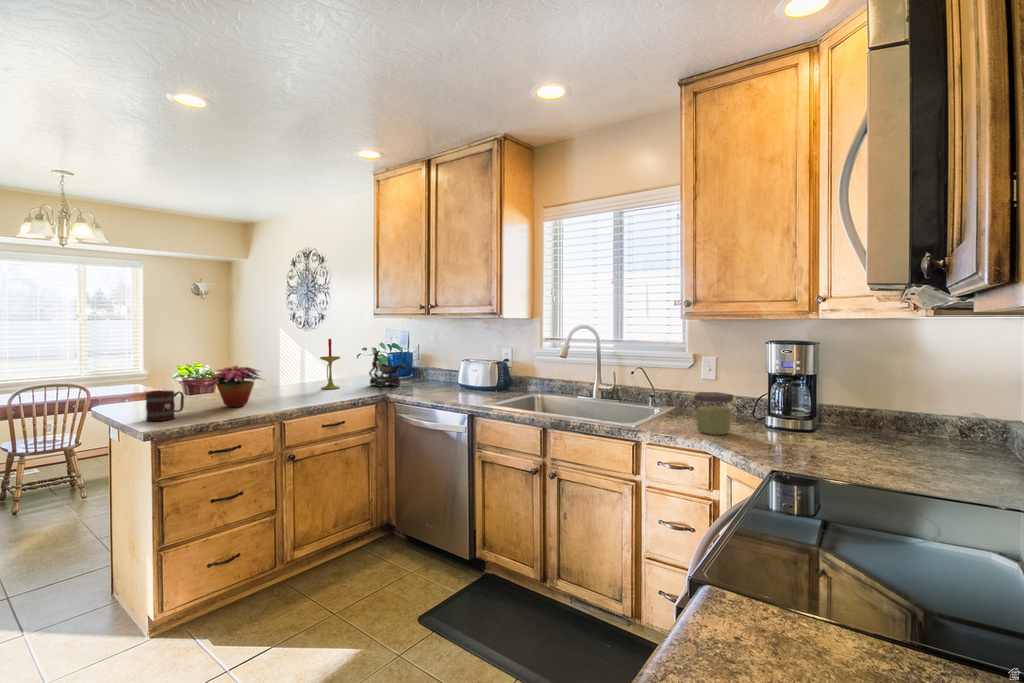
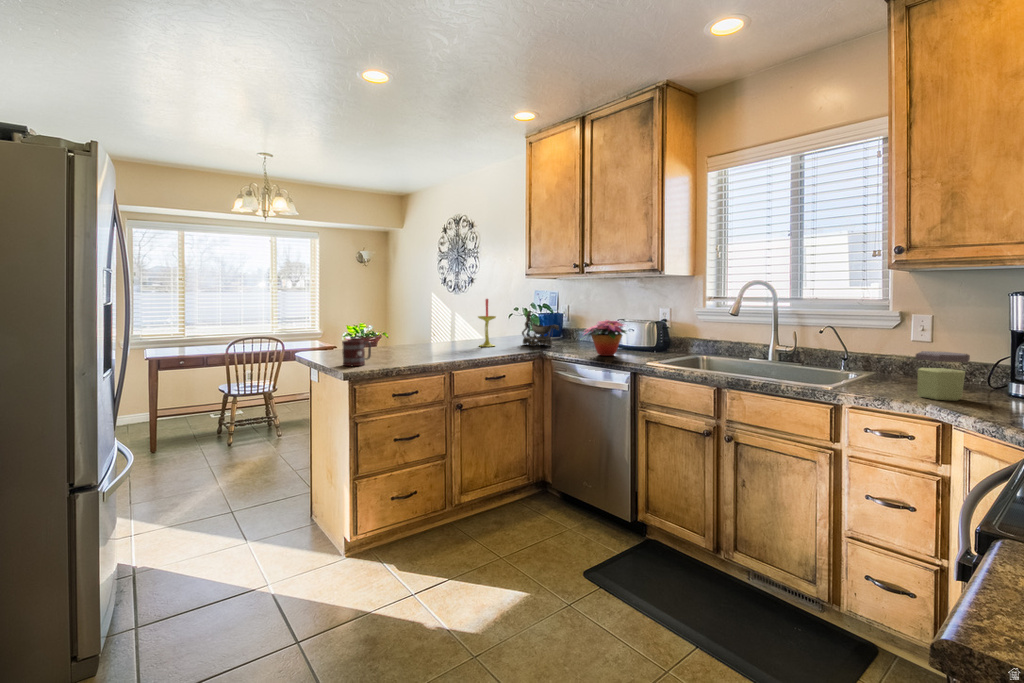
flower arrangement: present [206,366,261,407] -> present [584,320,626,356]

